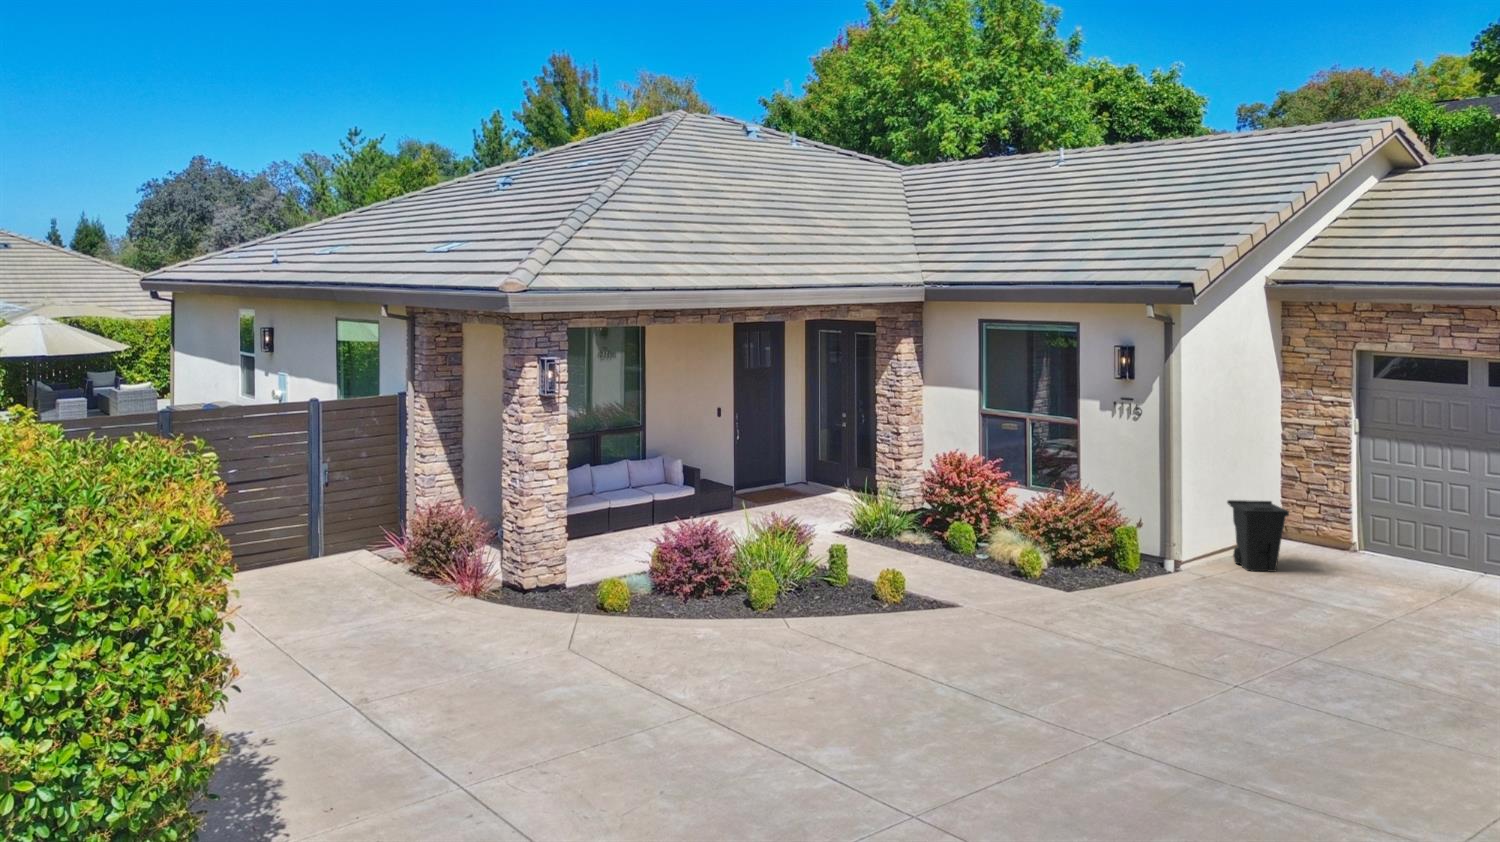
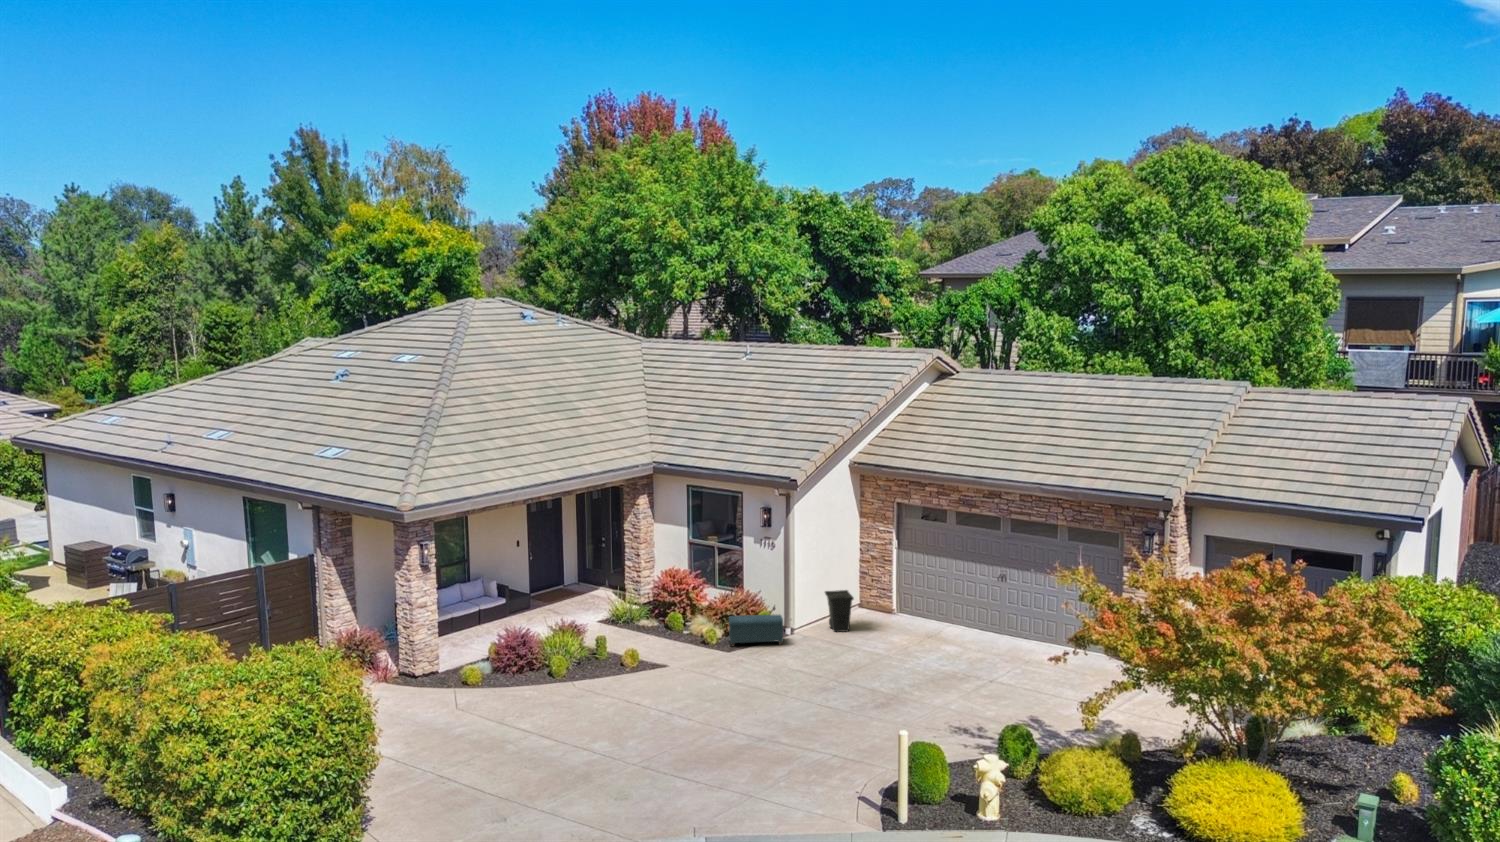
bench: none [1059,529,1163,584] -> present [729,615,783,646]

